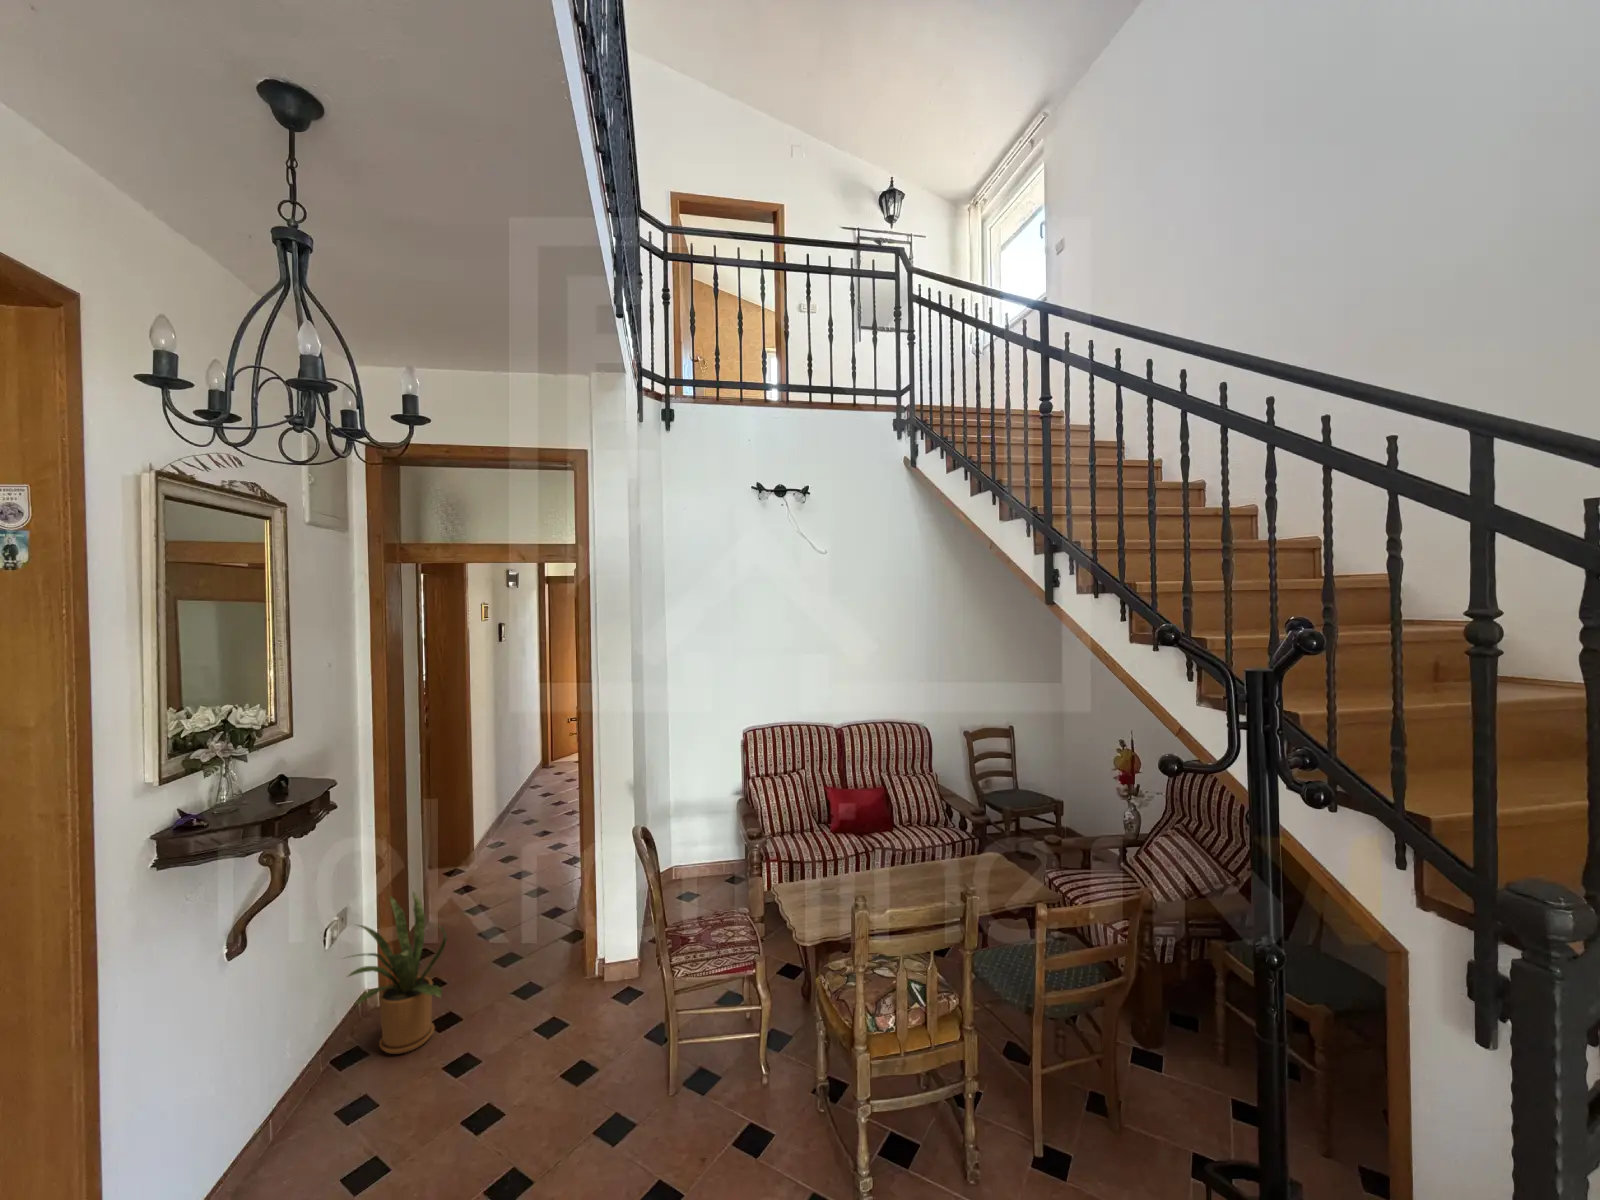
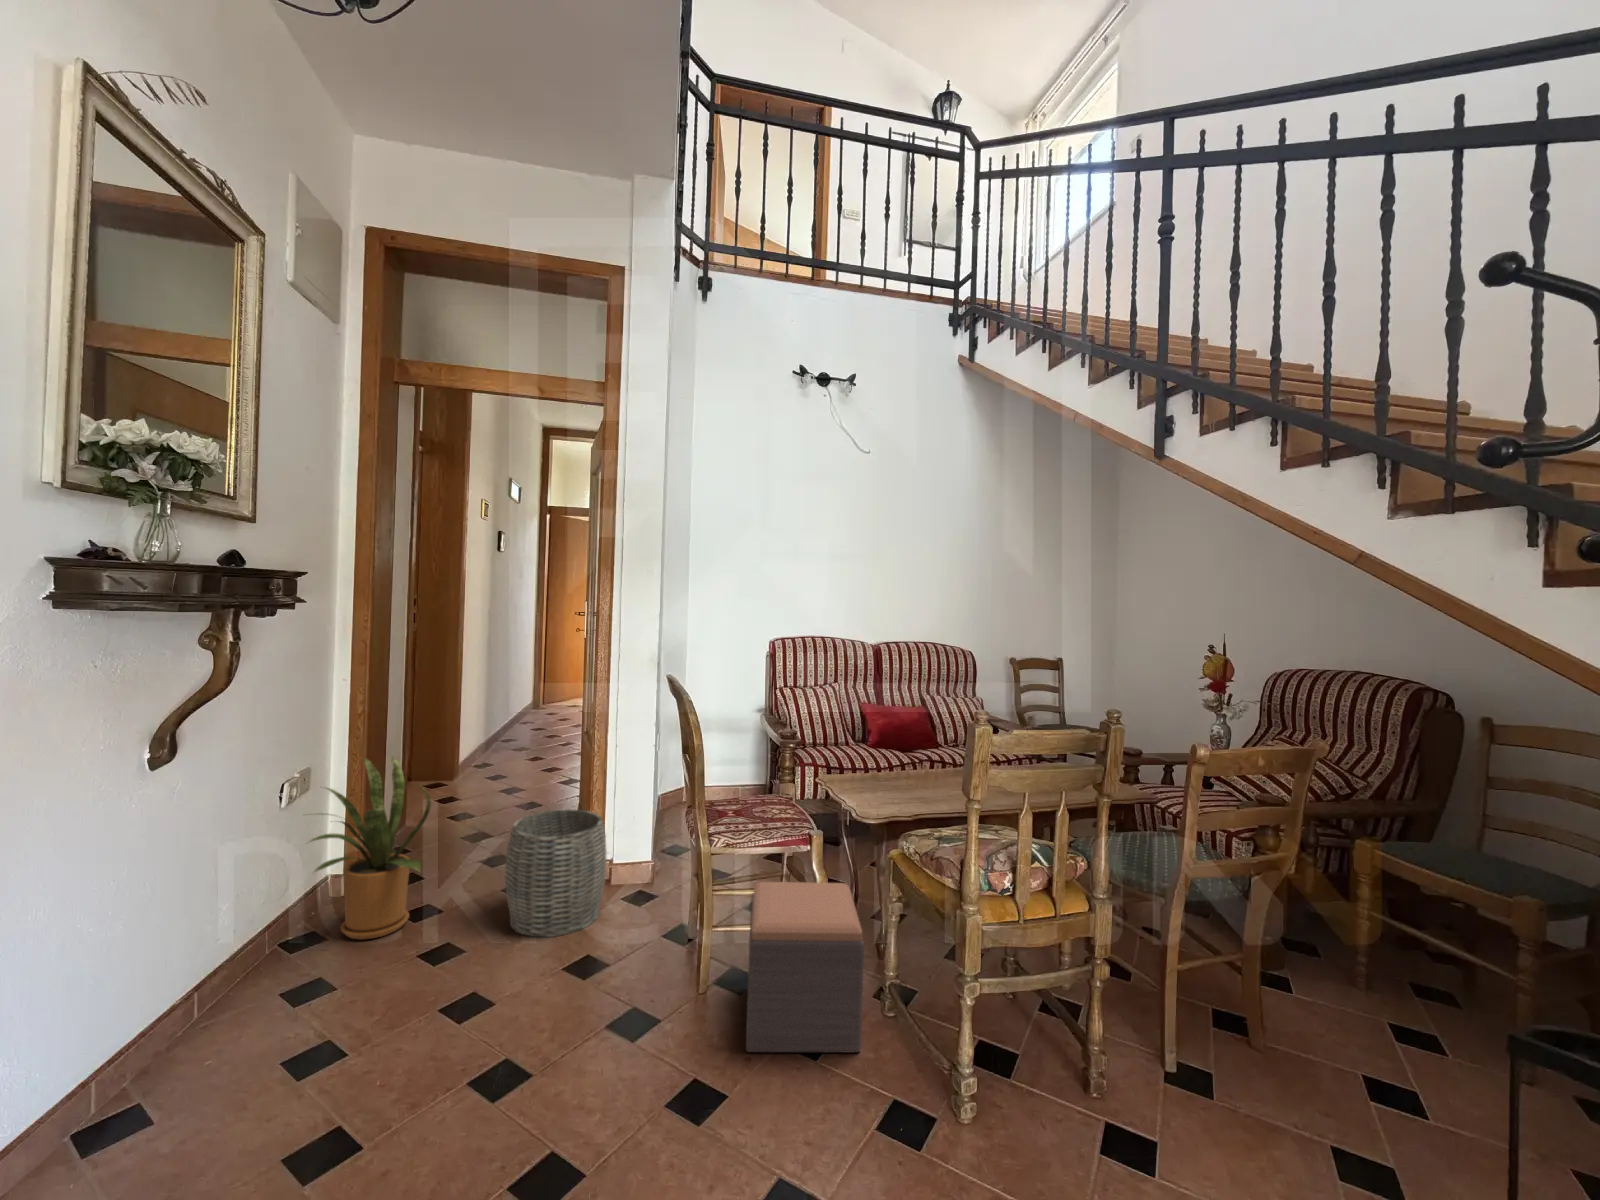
woven basket: none [512,926,596,1044] -> present [505,809,607,937]
footstool: none [699,1003,791,1154] -> present [746,882,864,1053]

